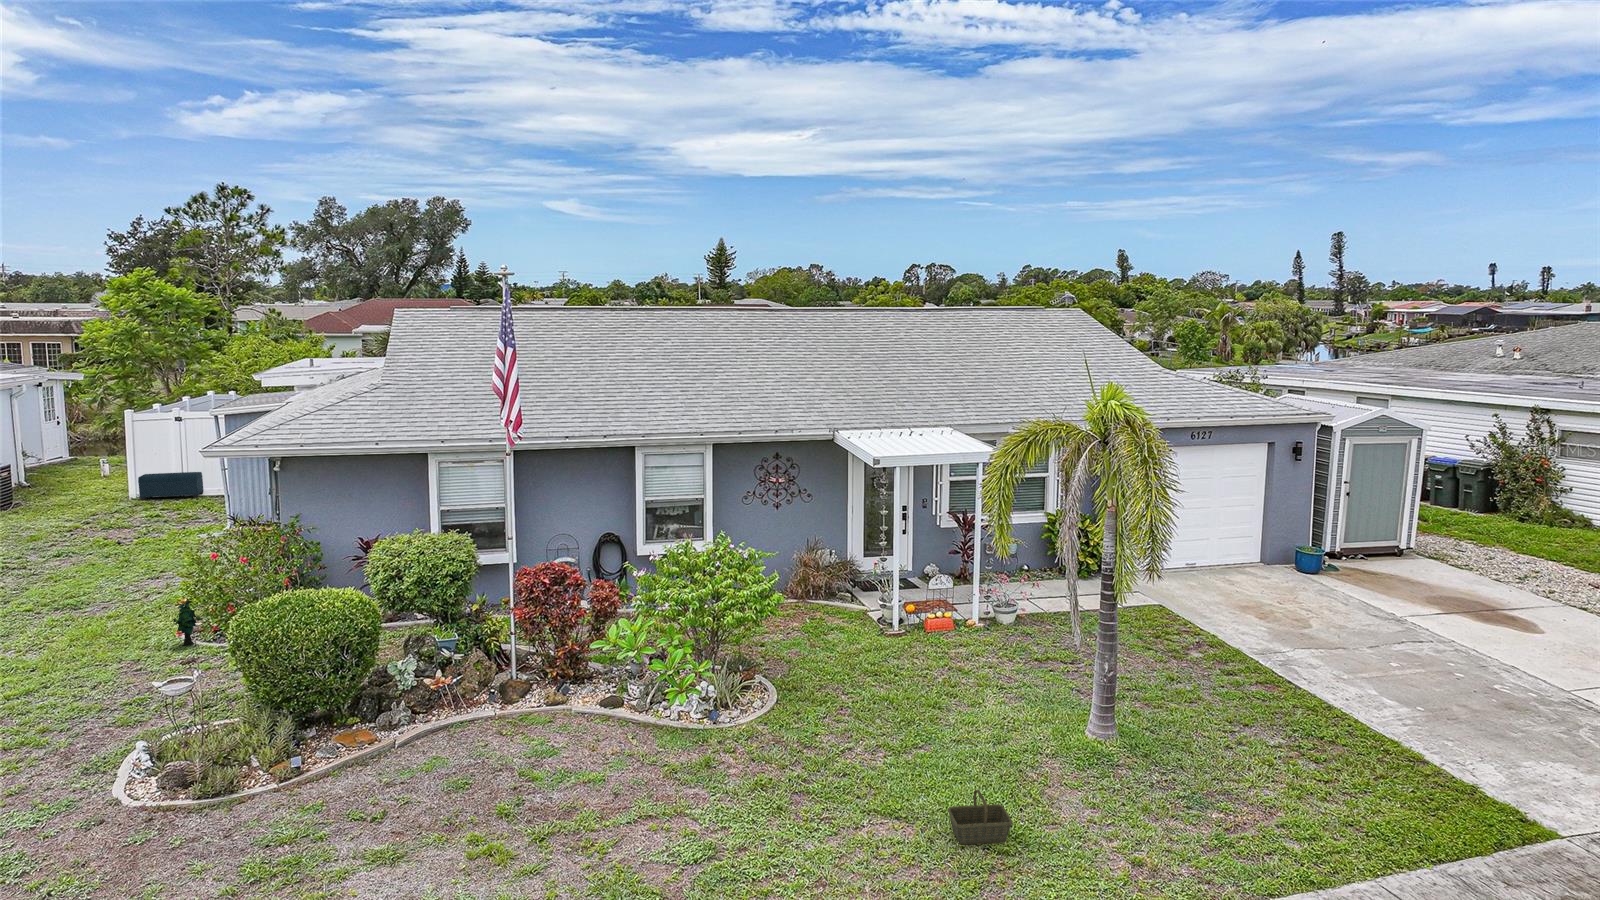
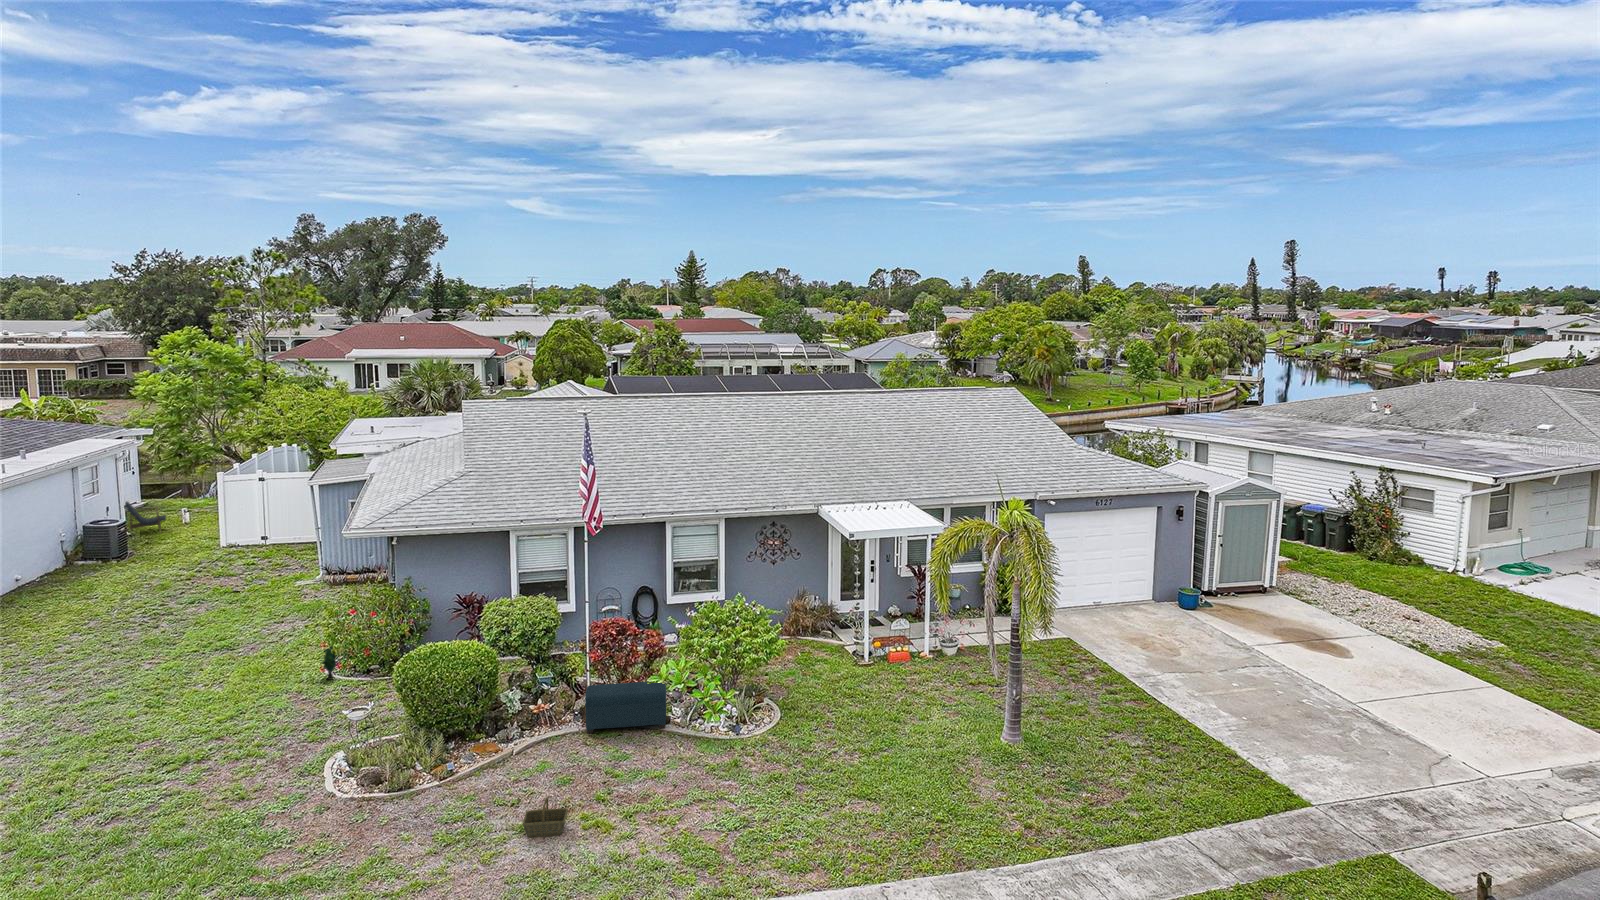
lounge chair: none [19,446,71,486] -> present [125,502,166,532]
bench: present [138,472,204,501] -> present [585,682,666,734]
basket: present [948,790,1013,845] -> present [523,798,568,837]

